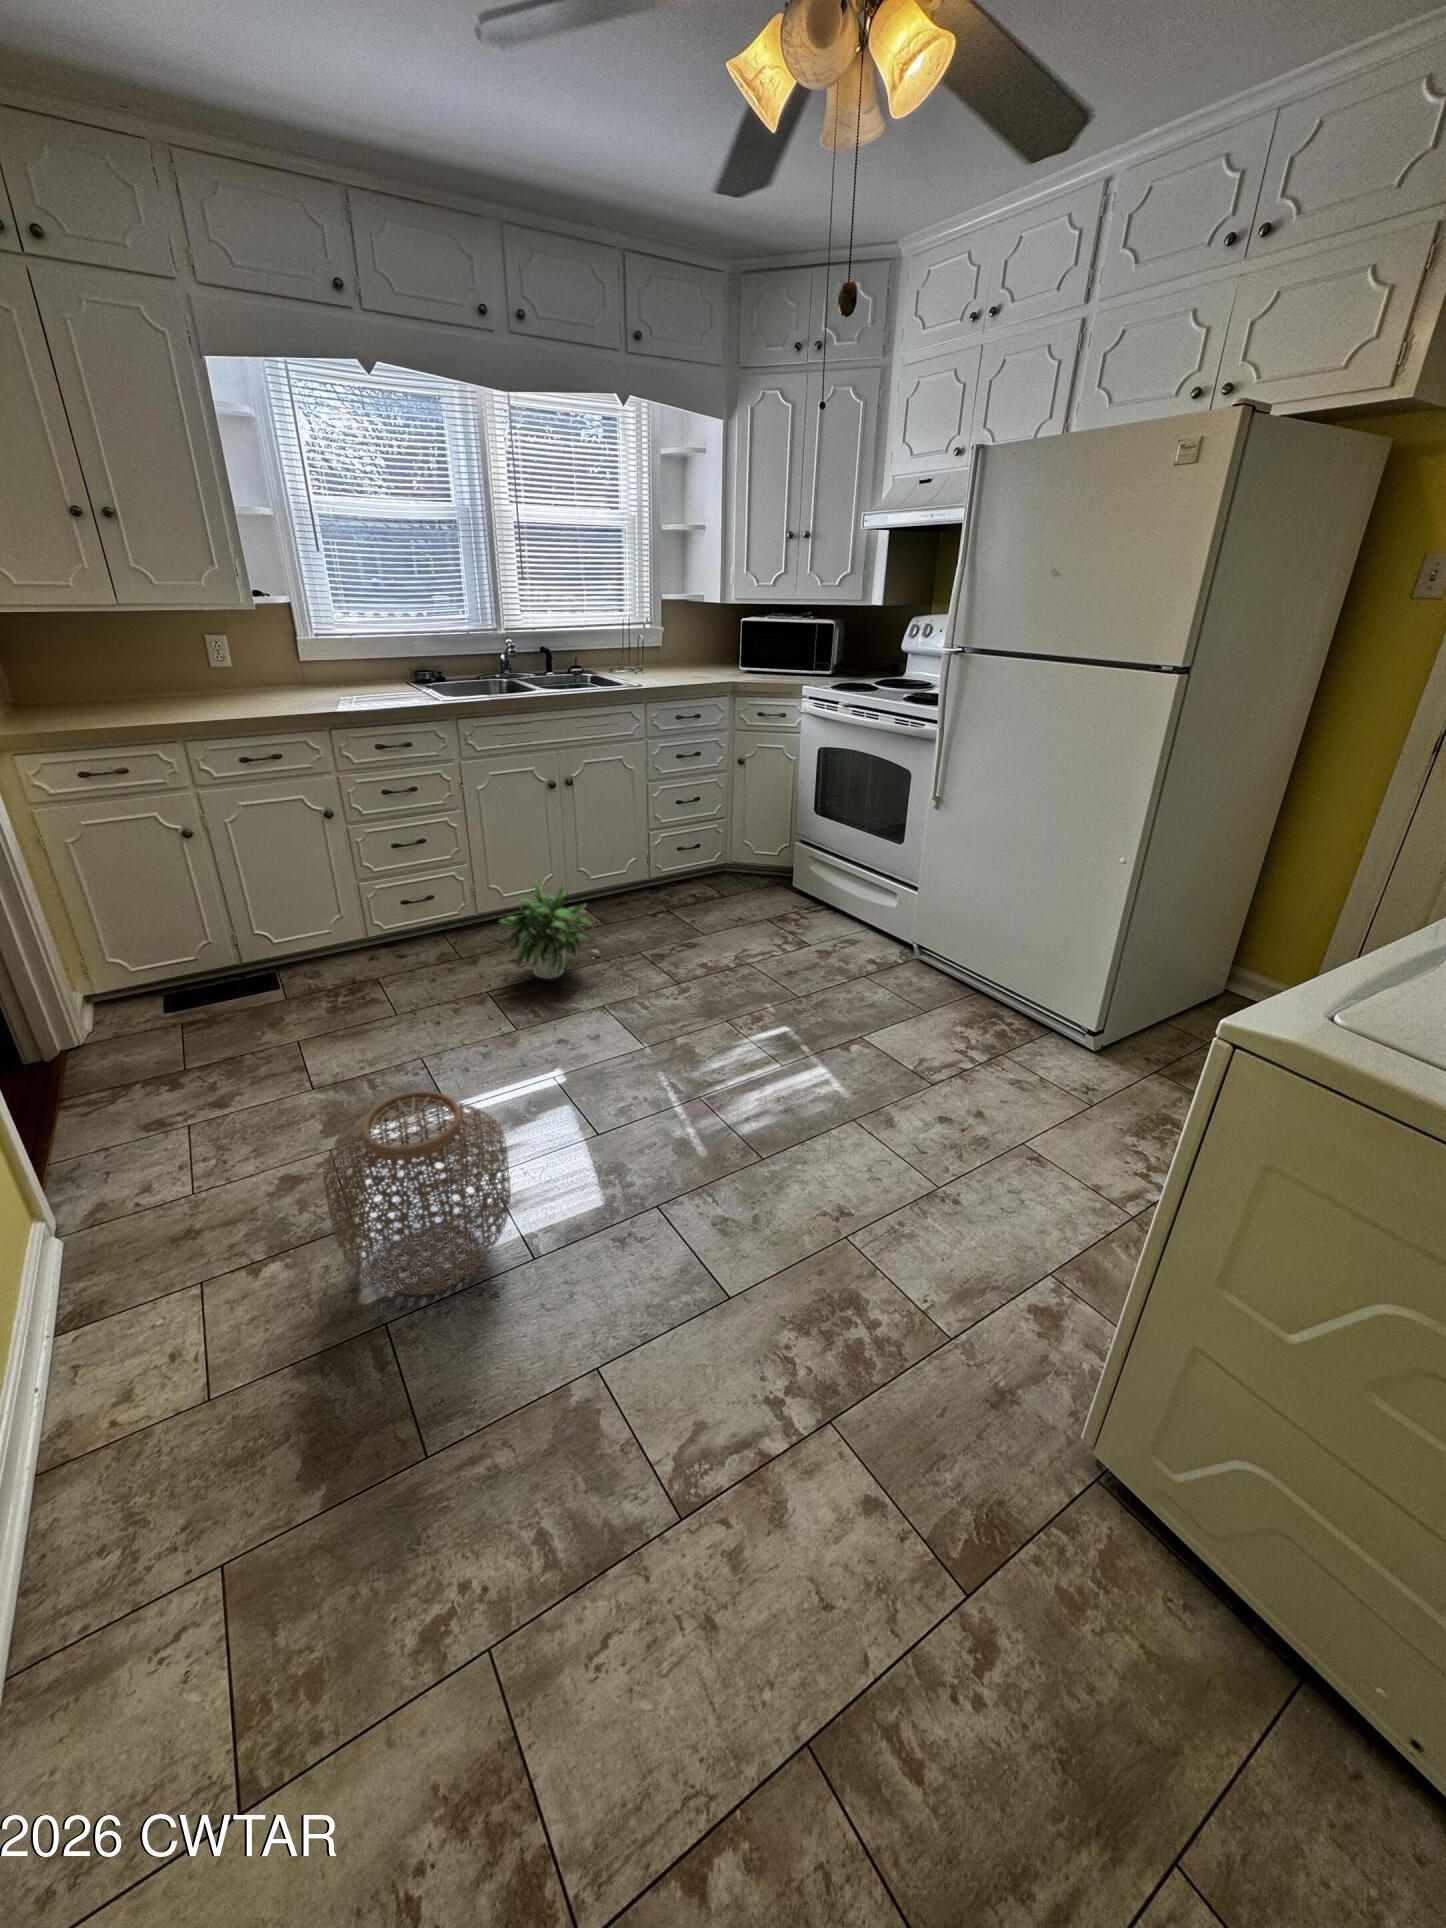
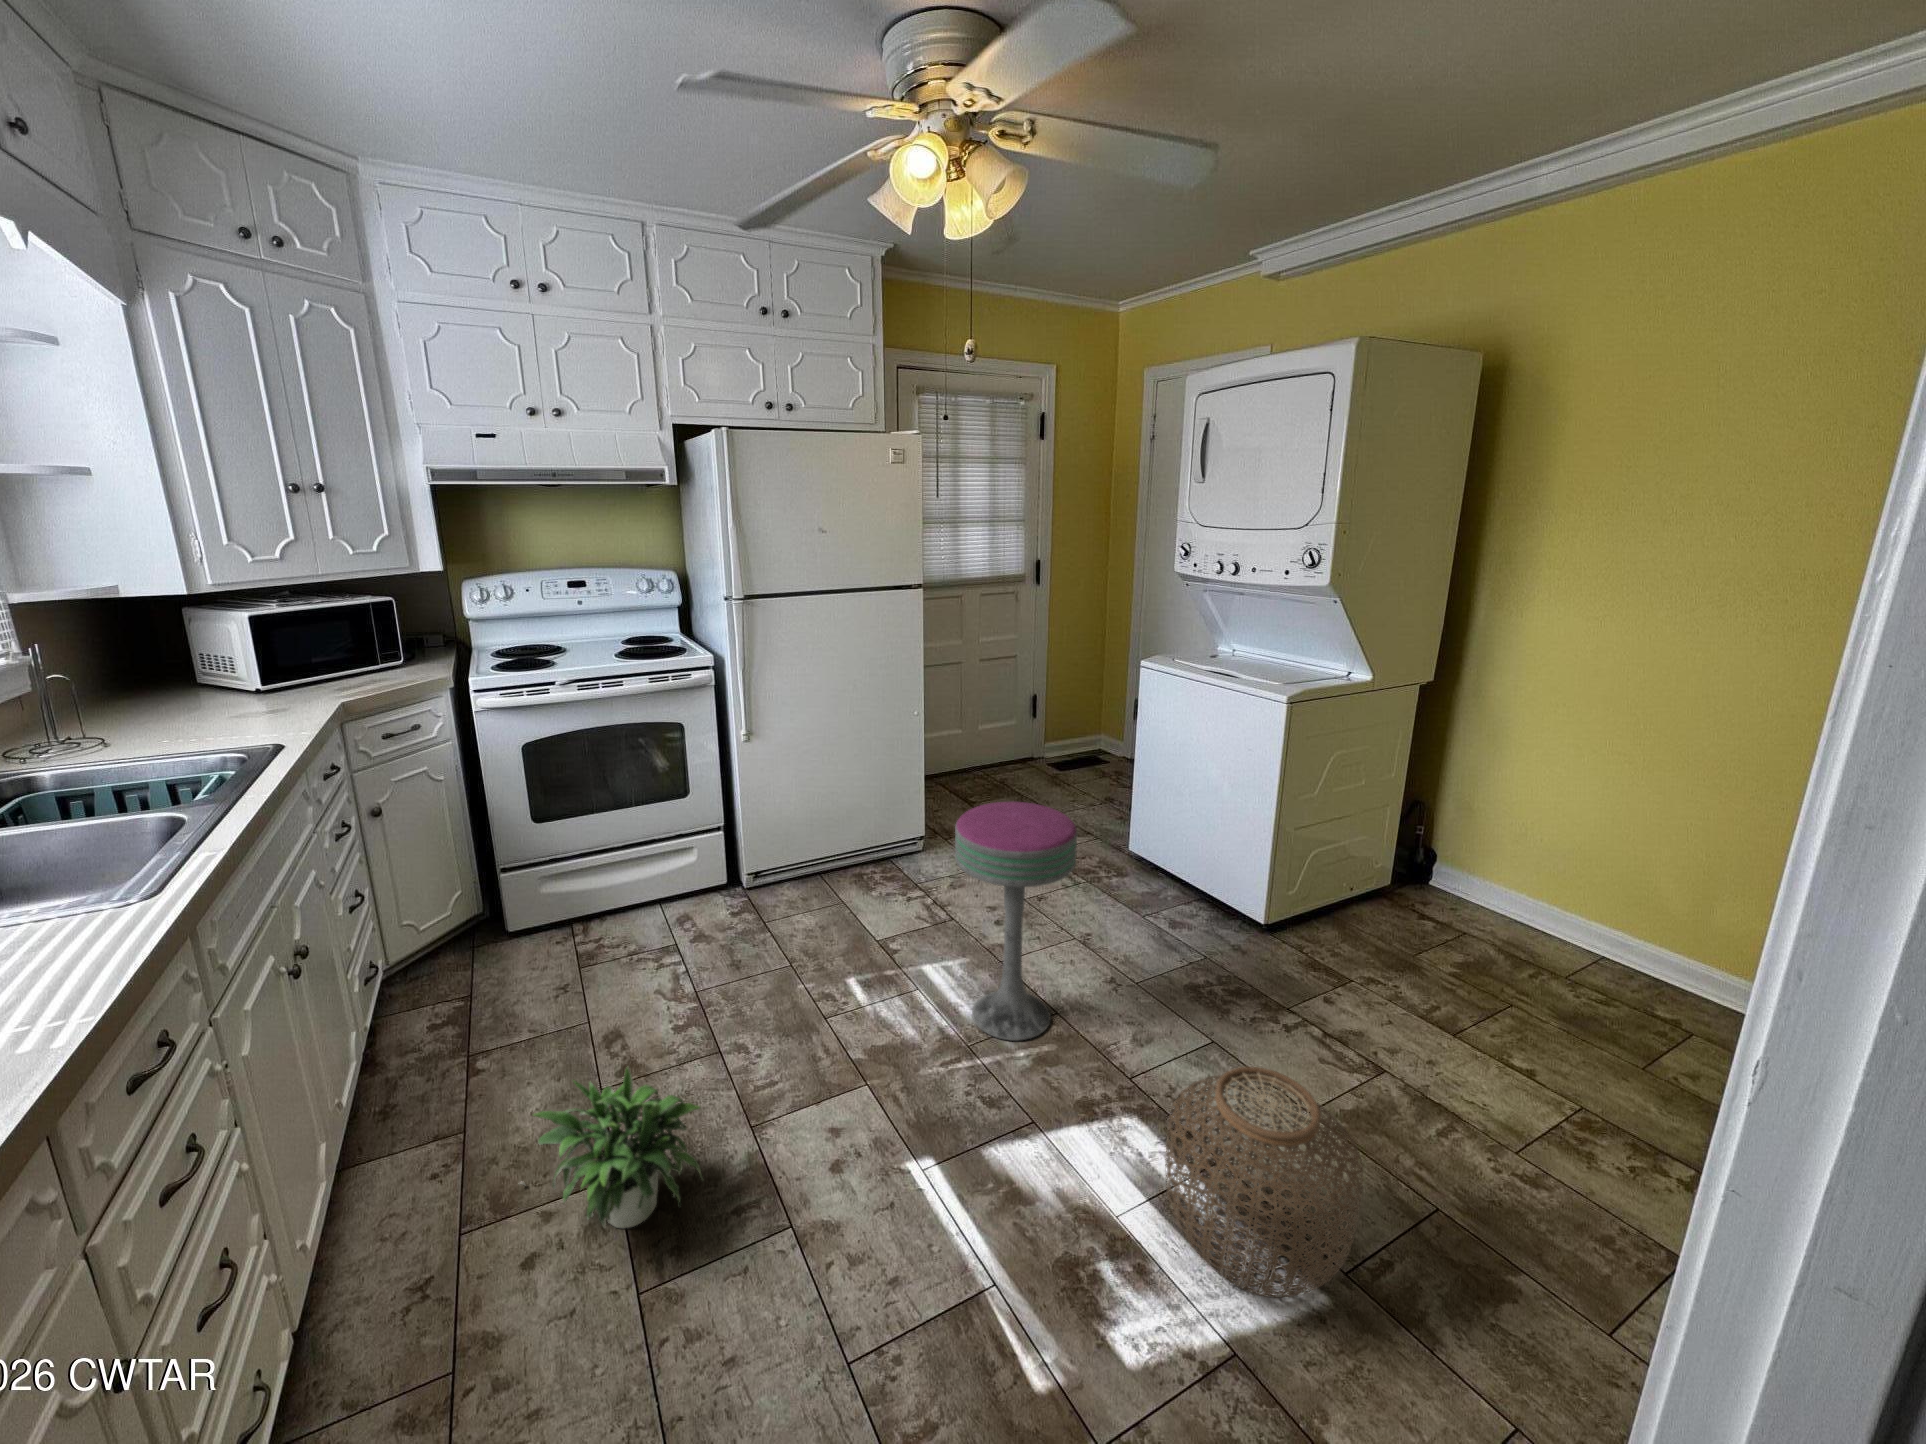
bar stool: none [701,891,846,1156] -> present [955,802,1077,1041]

